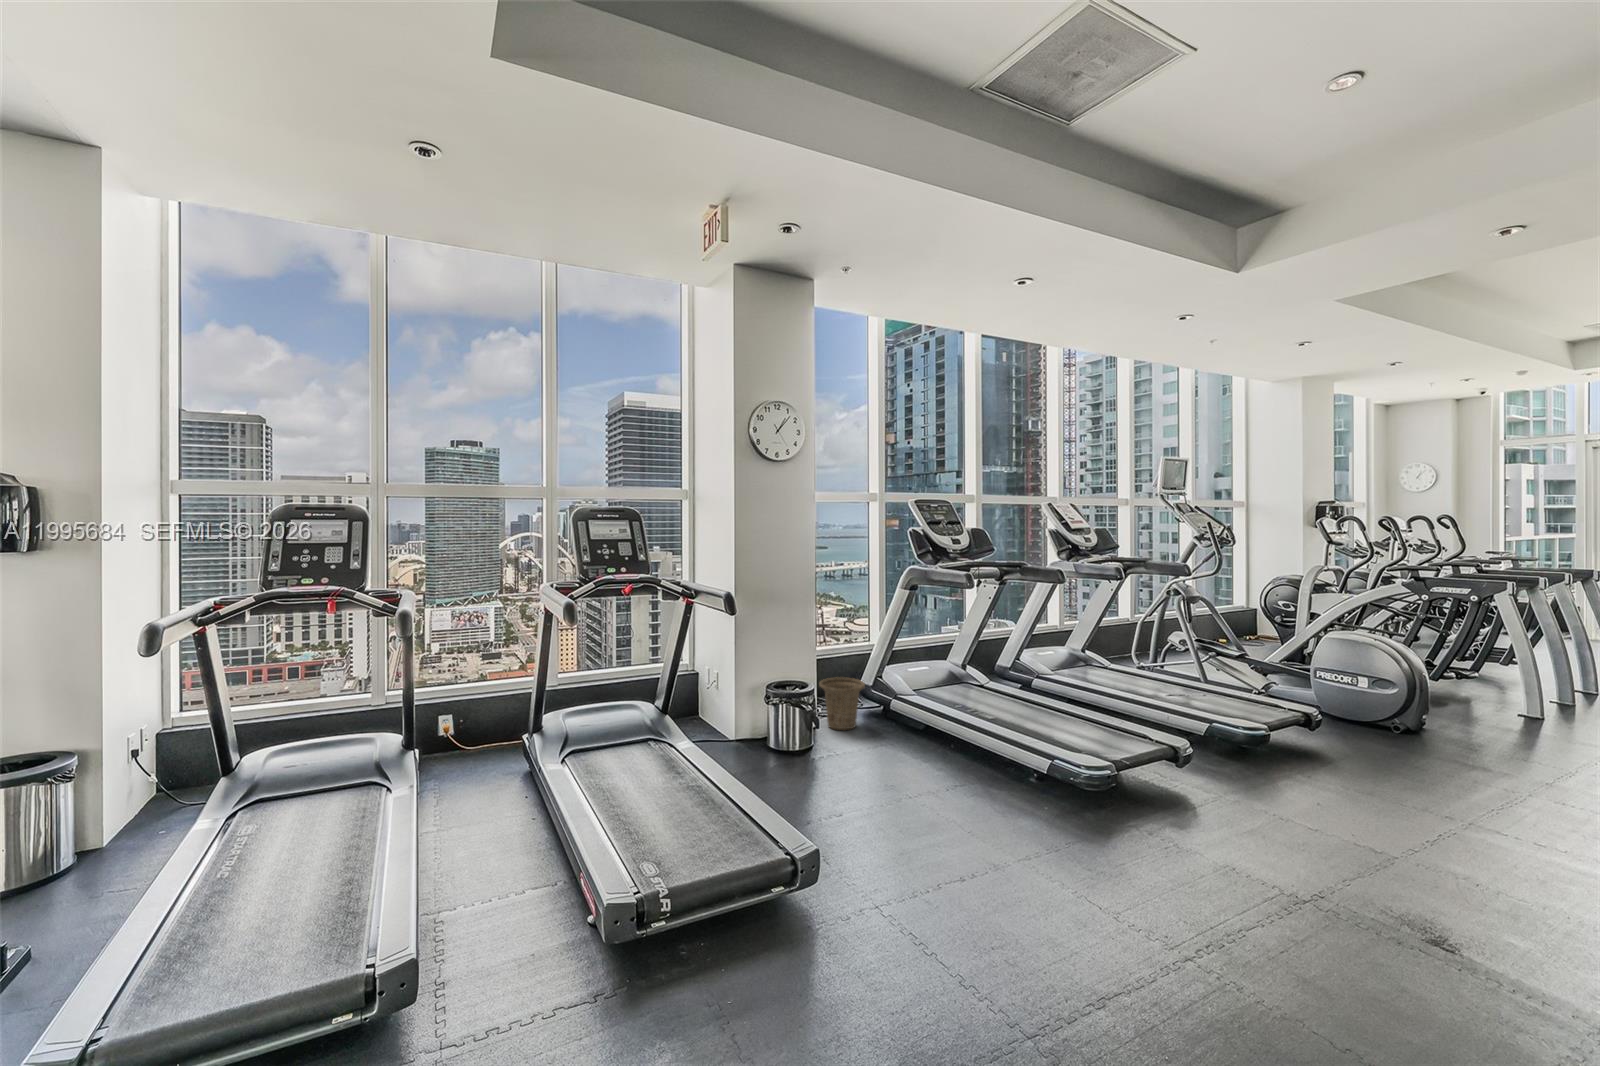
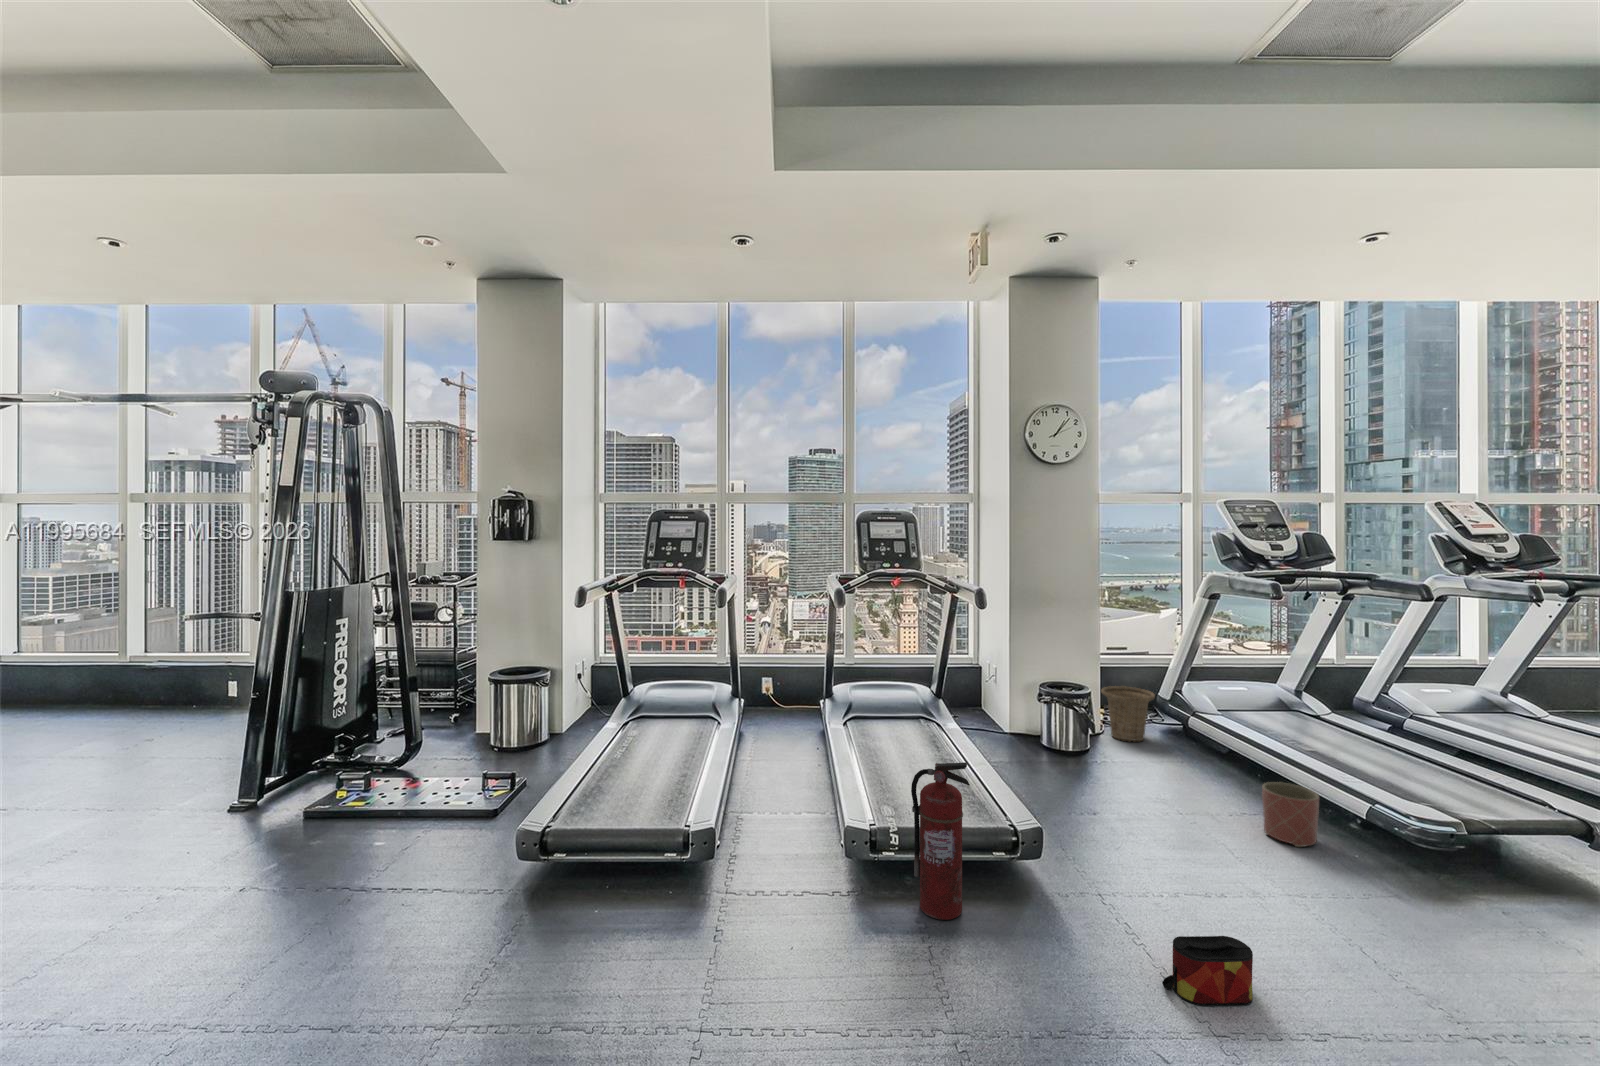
planter: none [970,755,1011,811] -> present [1262,782,1319,847]
fire extinguisher: none [693,804,758,985] -> present [911,762,970,920]
bag: none [947,923,1015,998] -> present [1162,936,1253,1006]

